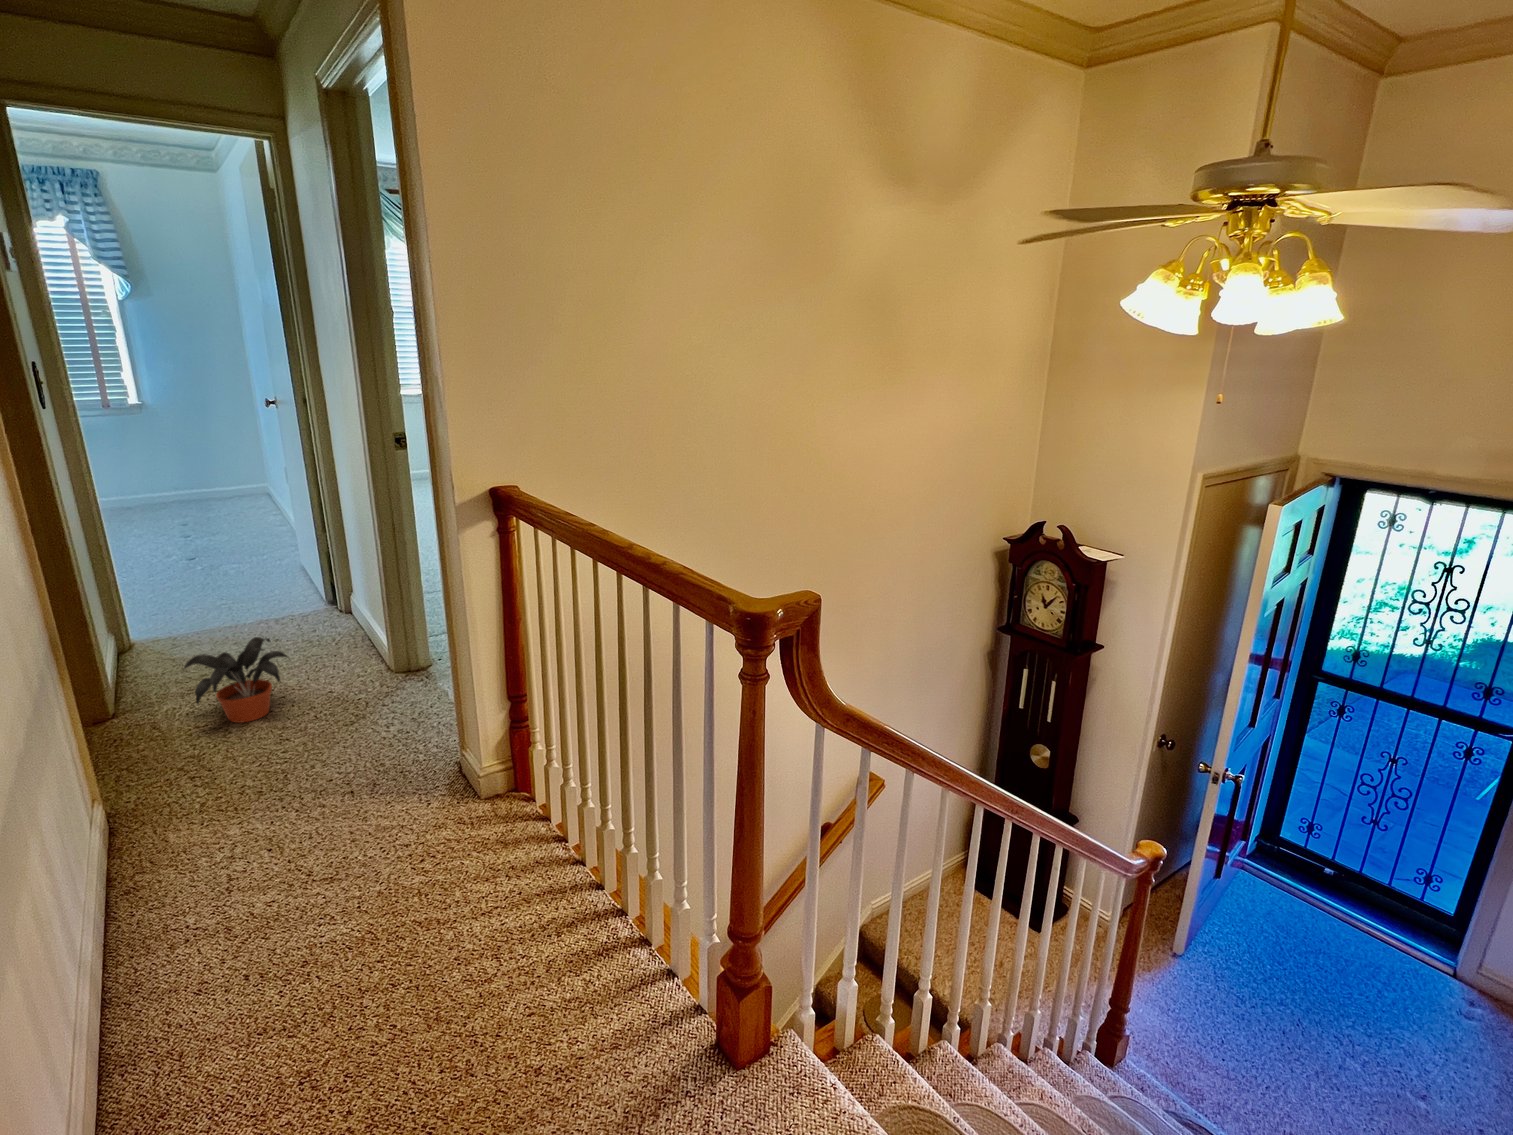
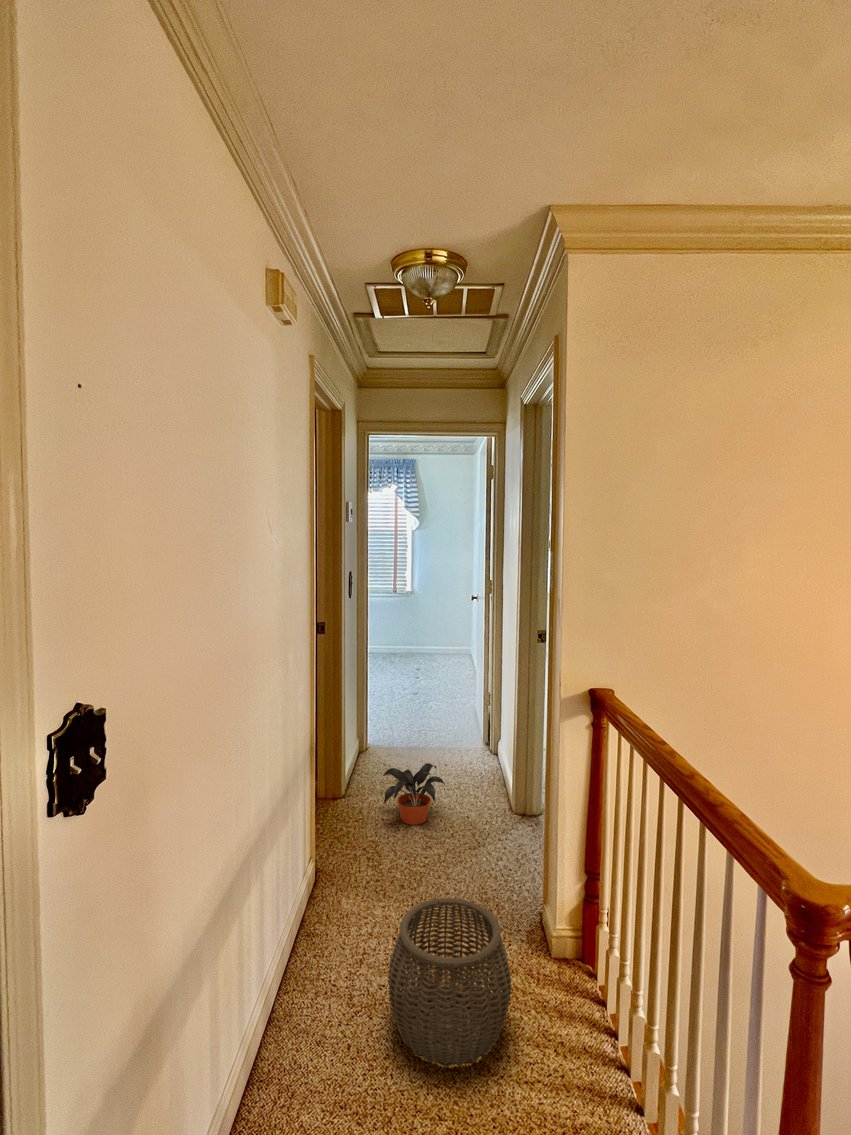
woven basket: none [282,764,449,947] -> present [388,898,512,1067]

